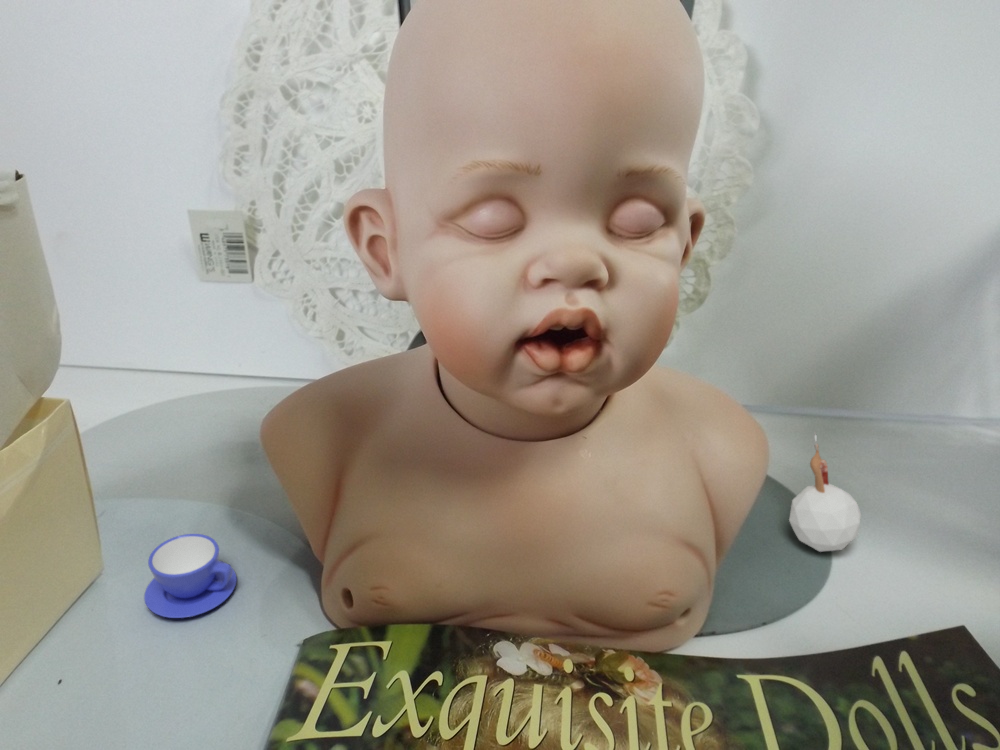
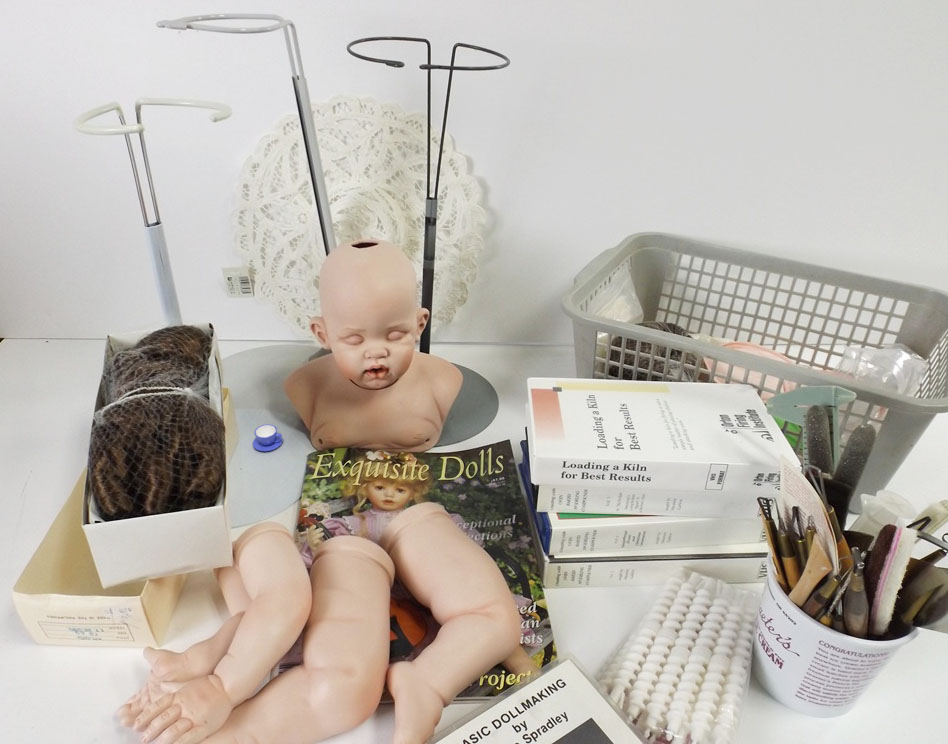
candle: present [789,432,861,552] -> none [473,381,497,422]

